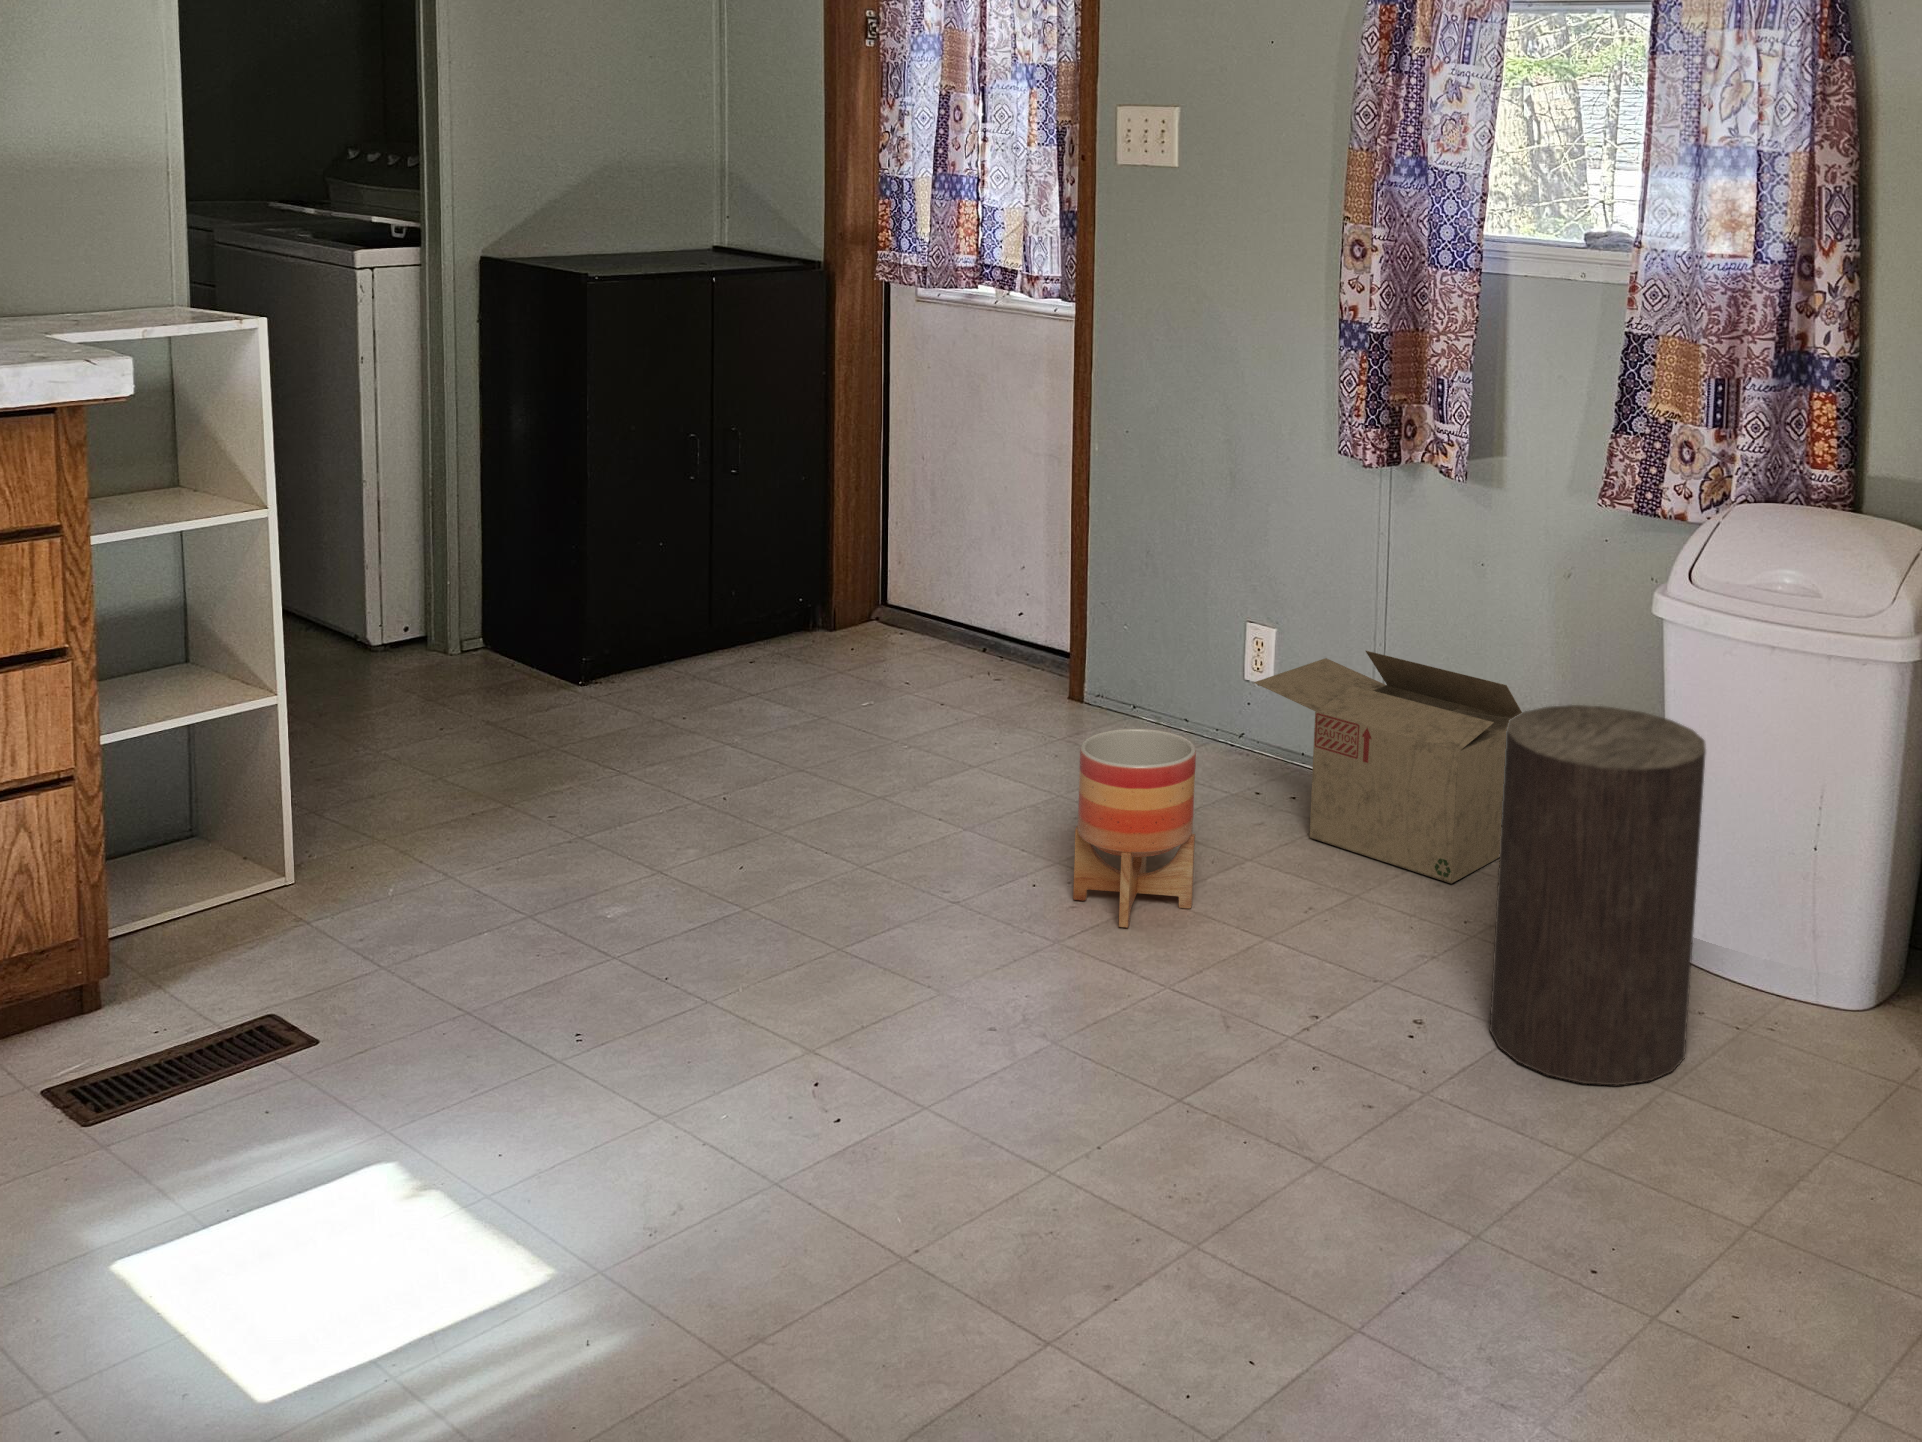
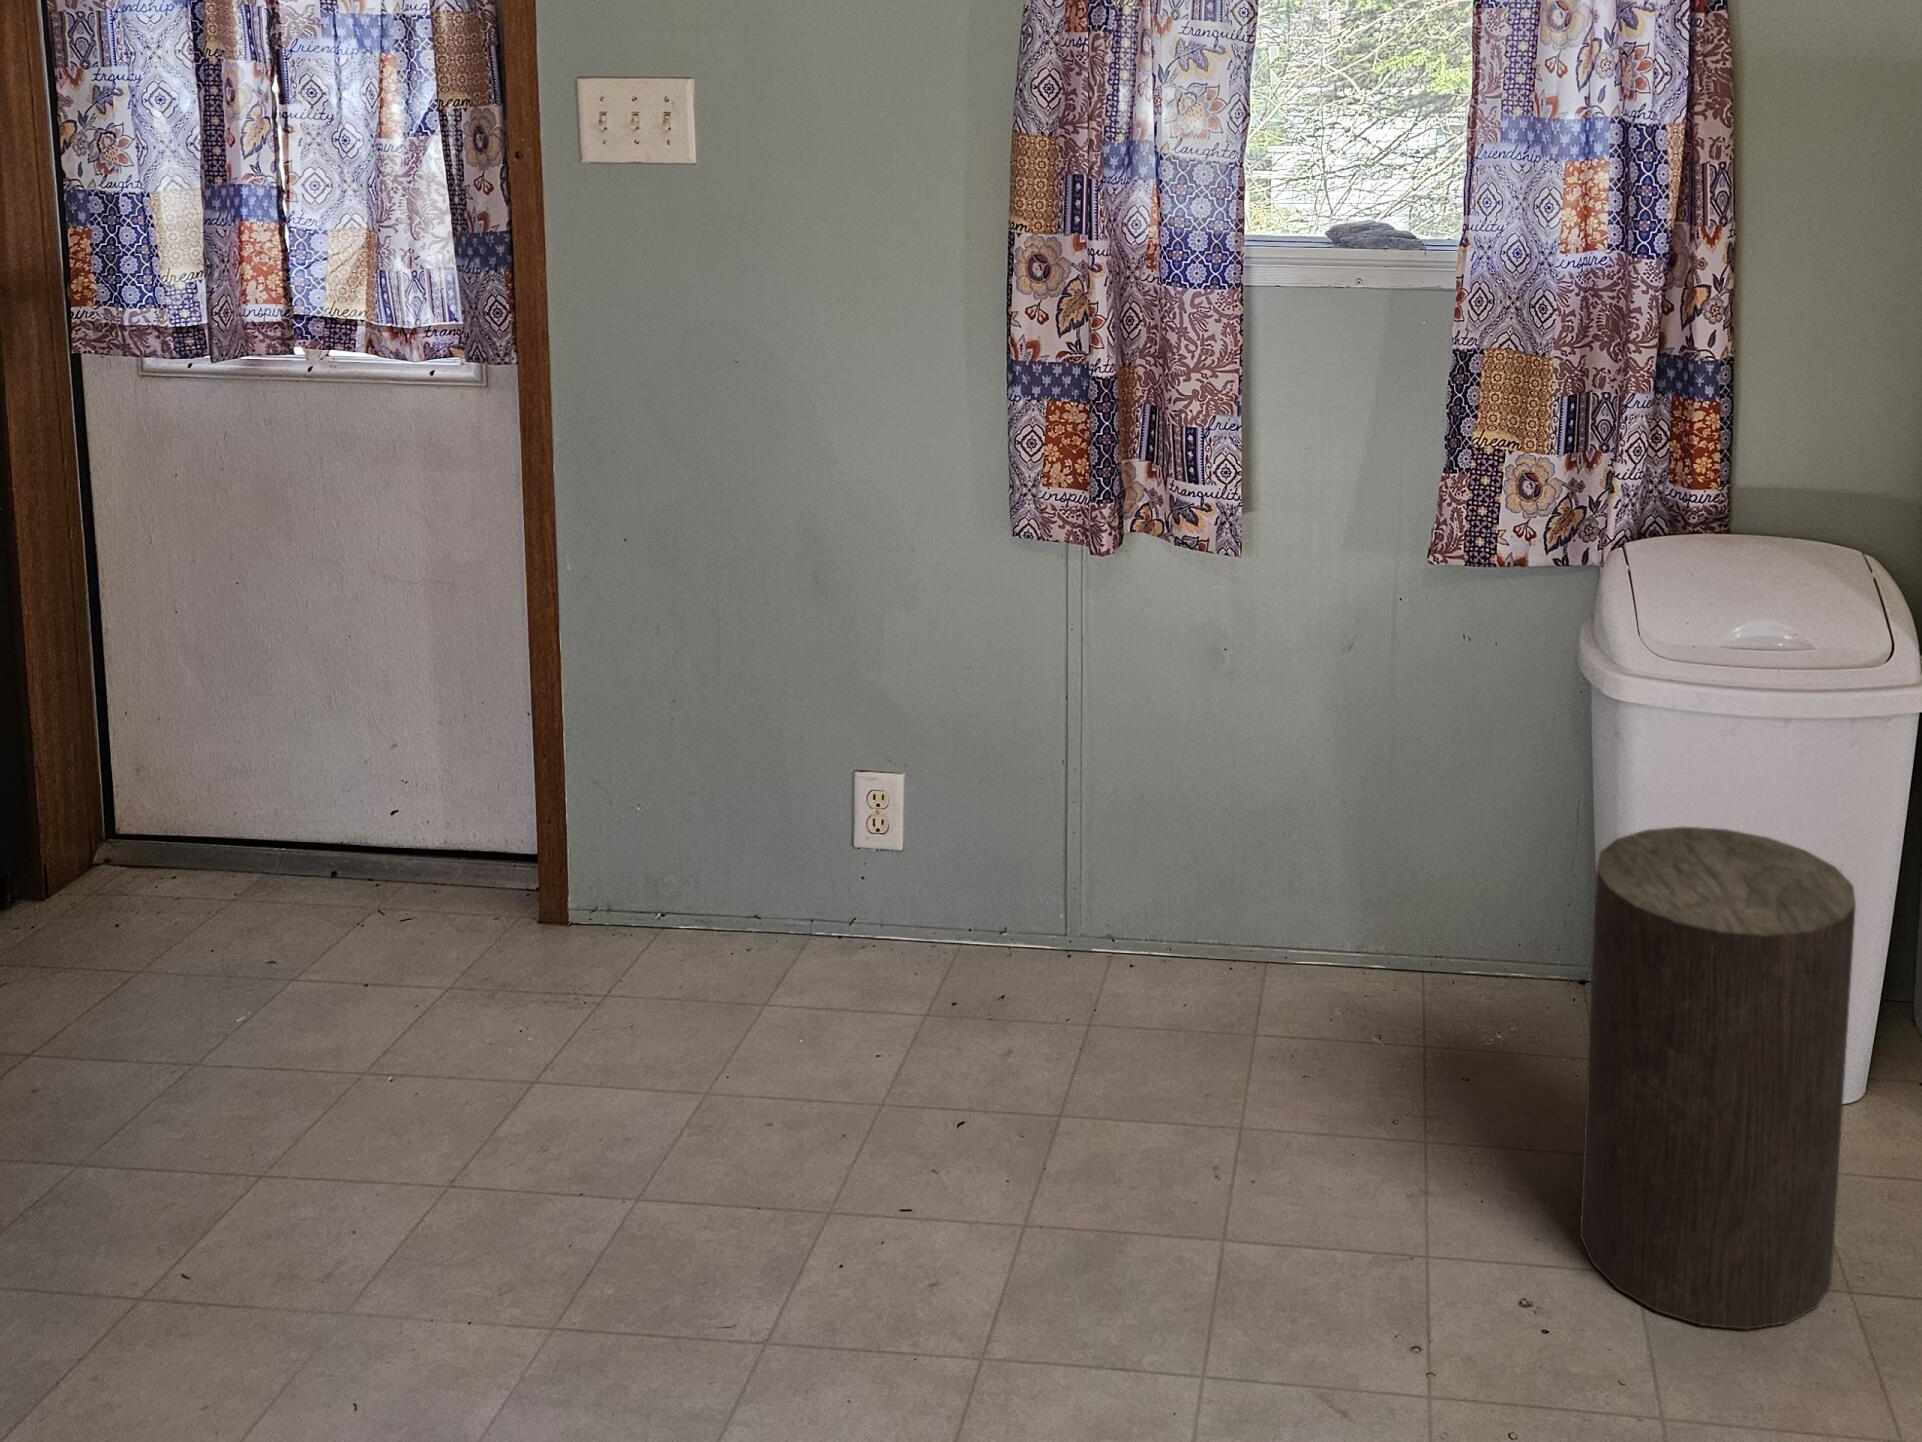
cardboard box: present [1254,651,1522,883] -> none [990,798,1326,1076]
planter: present [1073,729,1196,928] -> none [923,1008,1096,1328]

